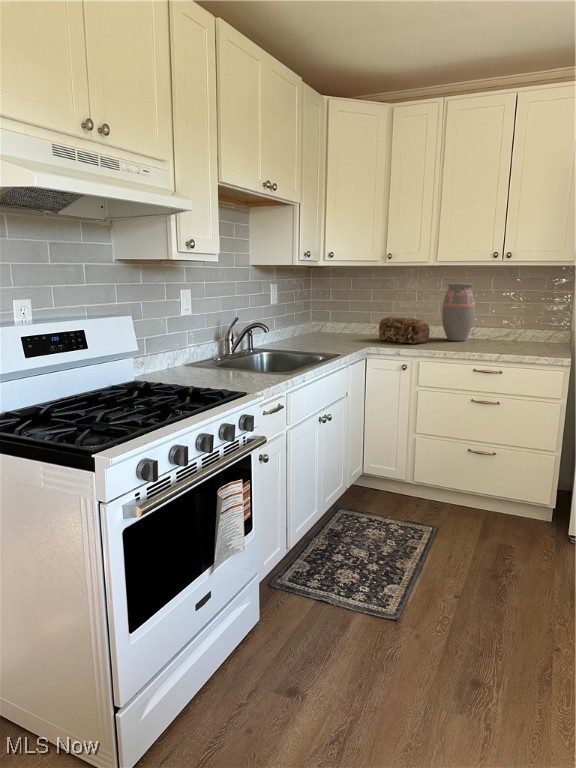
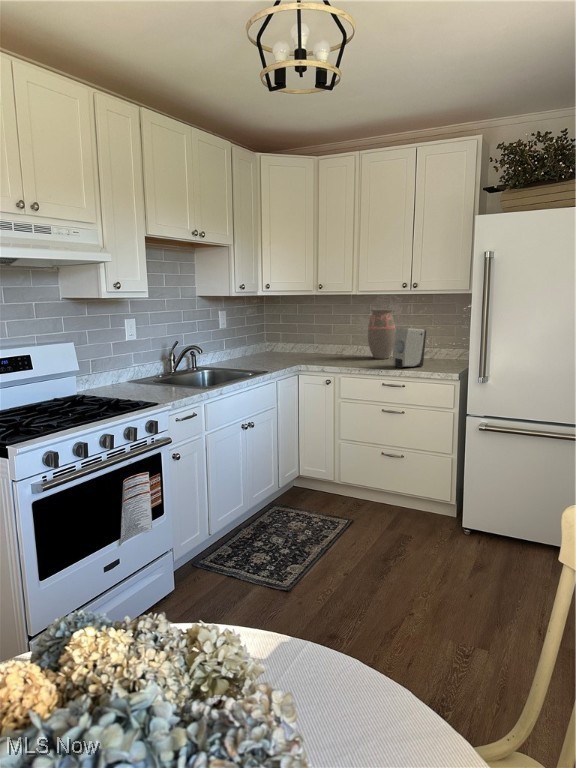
soap dispenser: none [483,305,523,352] -> present [393,328,426,368]
bread loaf: present [379,317,430,343] -> none [313,339,355,362]

